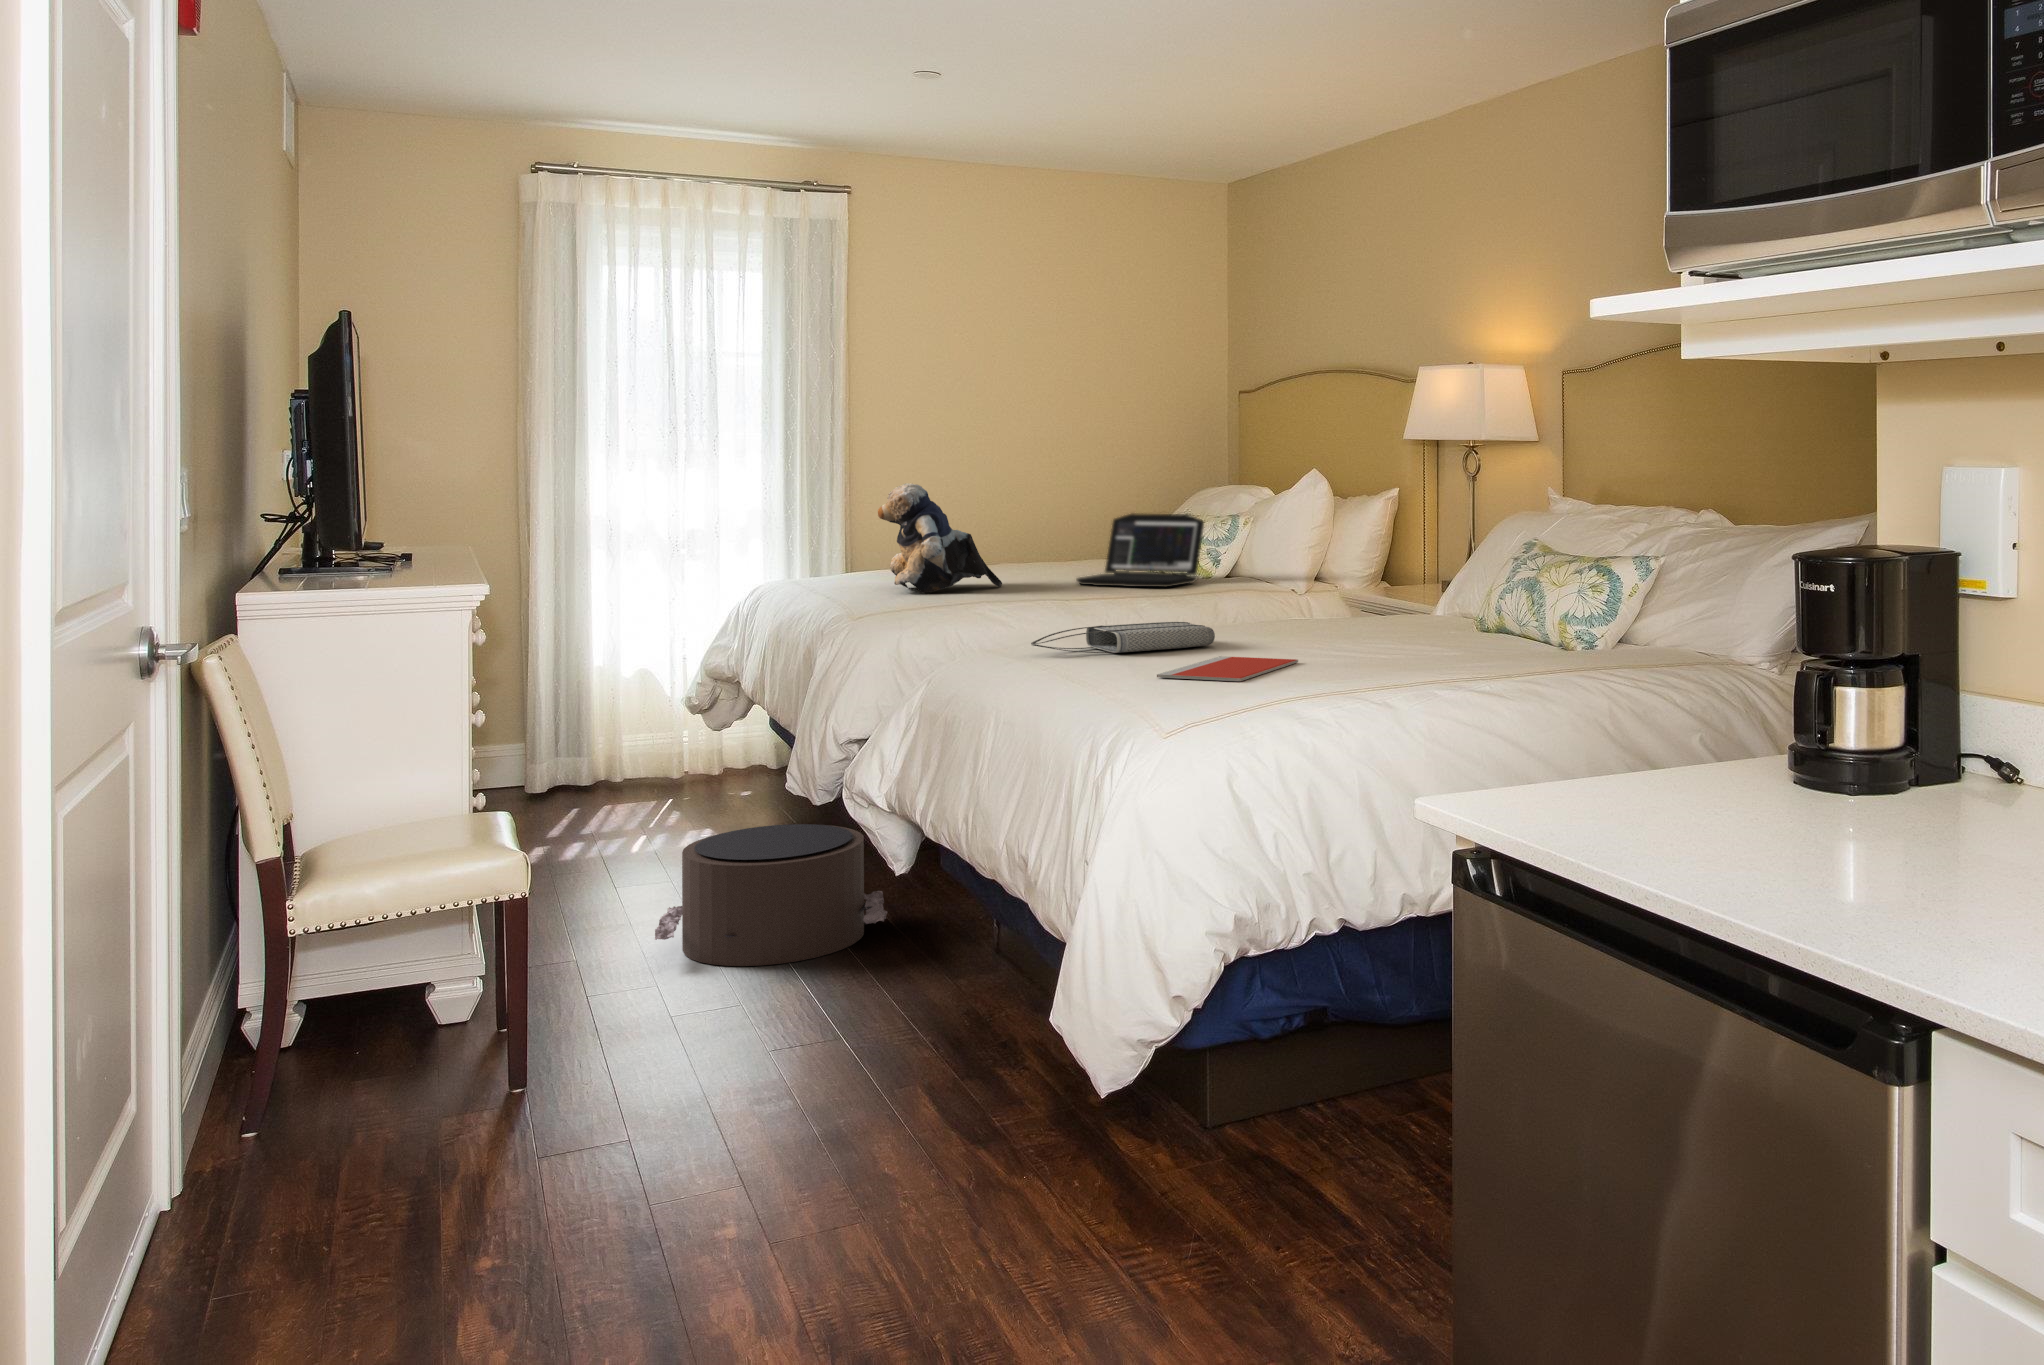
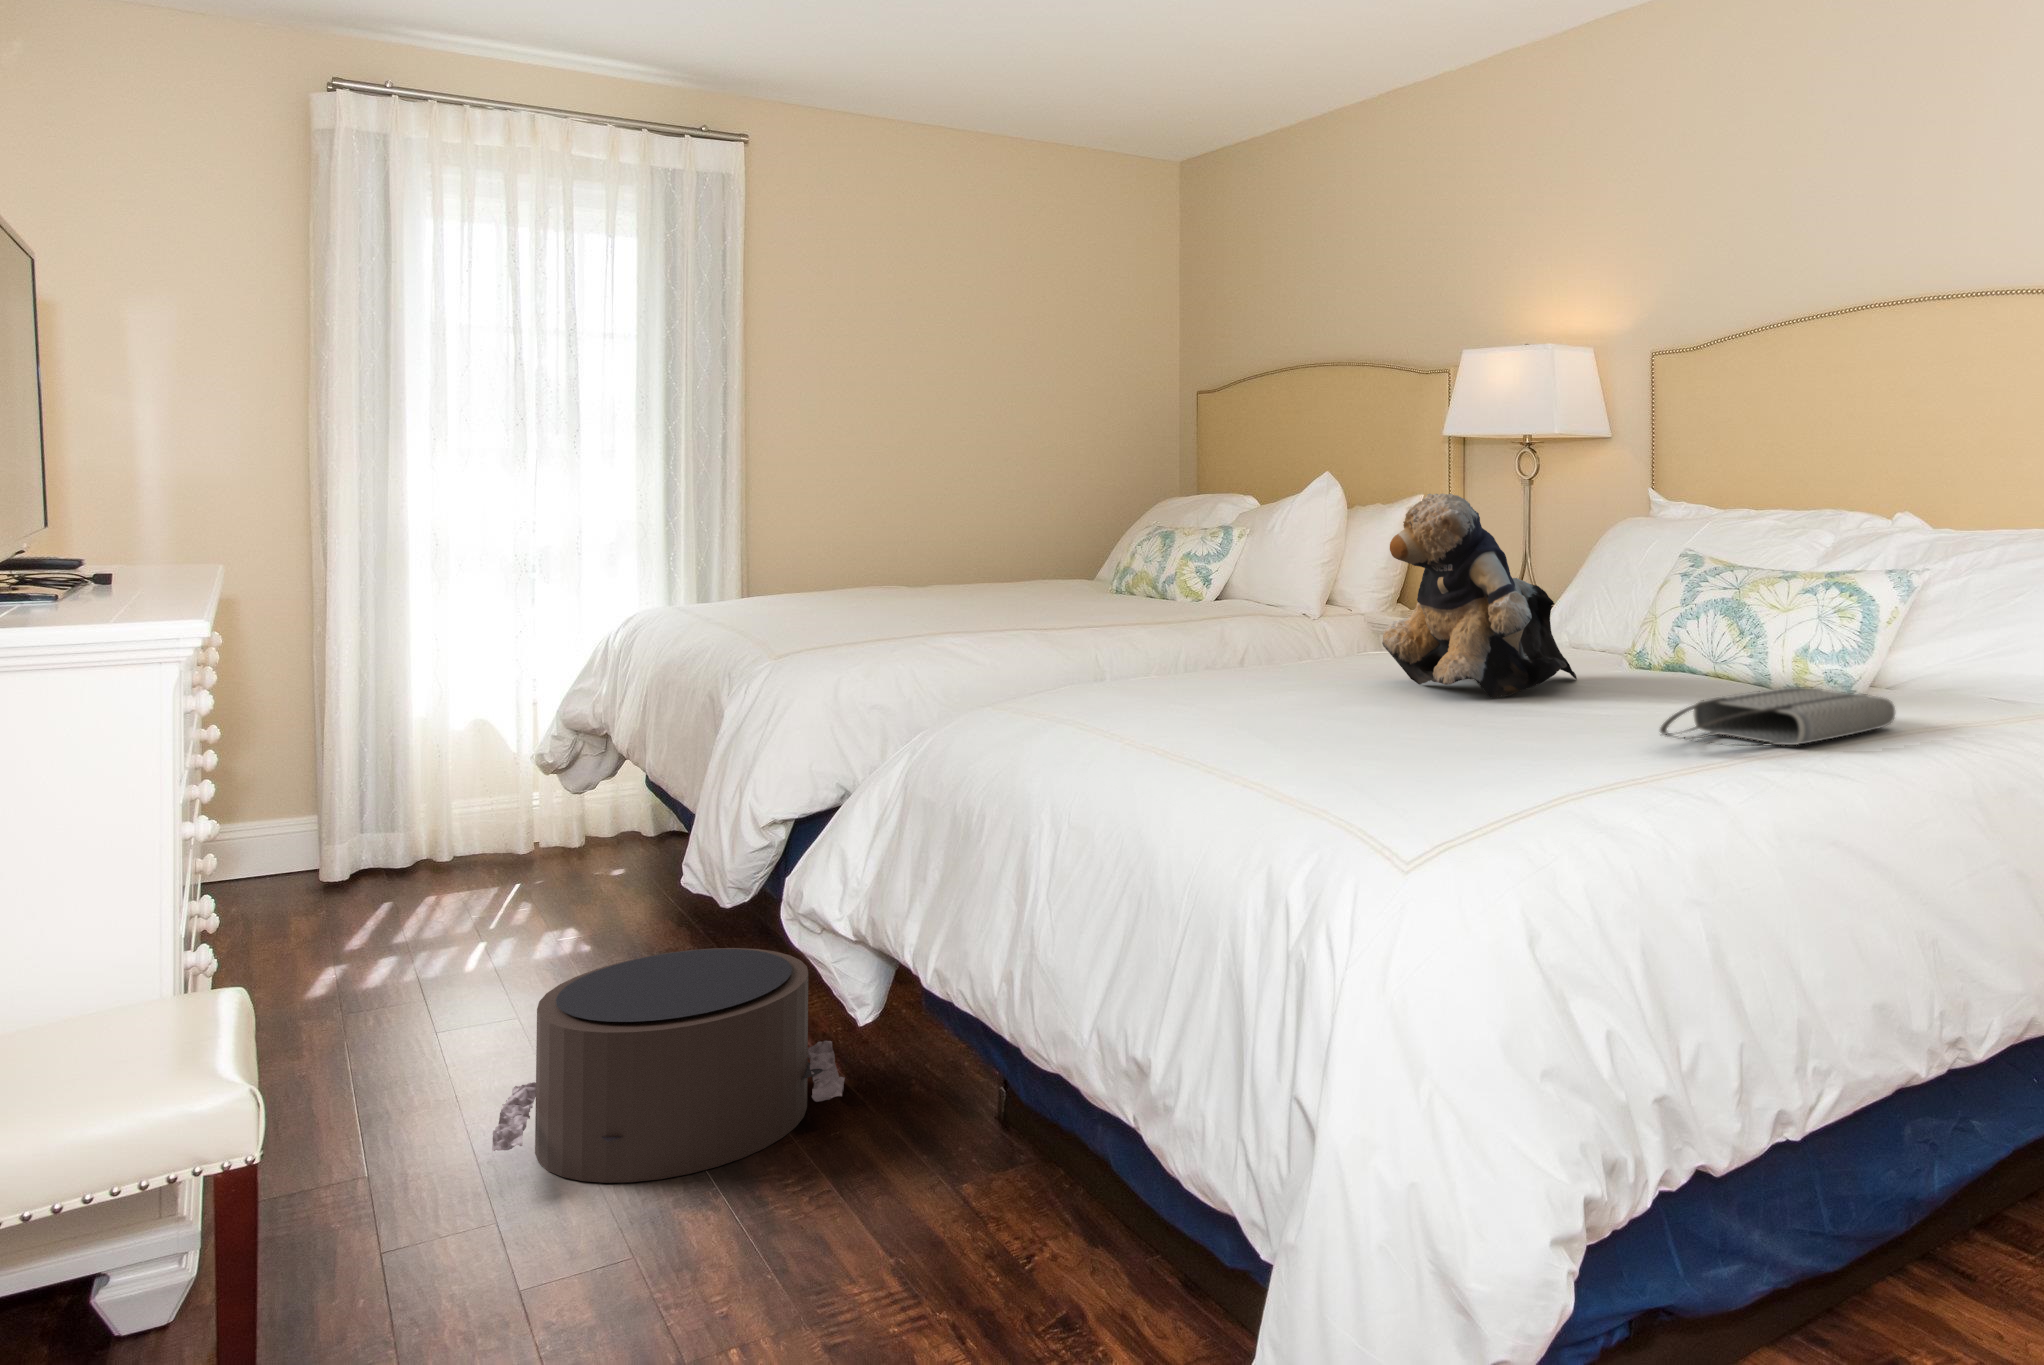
teddy bear: present [878,484,1002,593] -> present [1382,494,1577,698]
laptop: present [1076,514,1204,587] -> none [1043,523,1196,611]
tote bag: present [1031,622,1215,653] -> present [1660,687,1895,745]
notebook: present [1157,656,1298,681] -> none [1303,713,1474,757]

